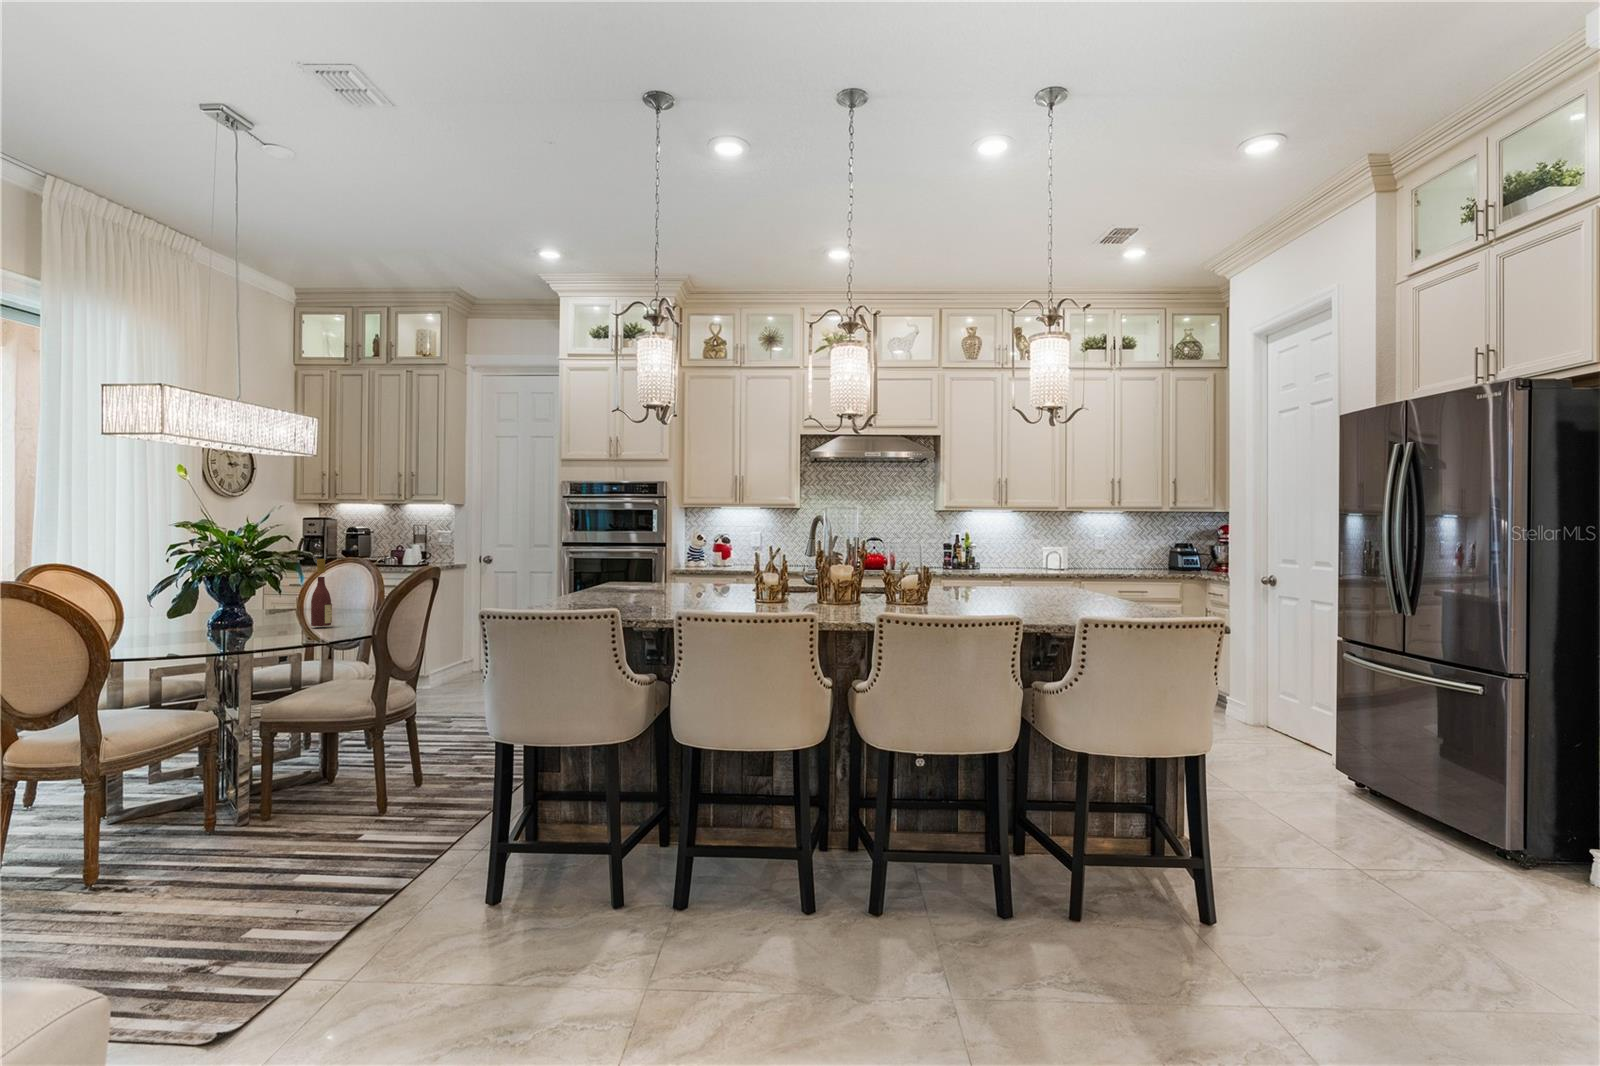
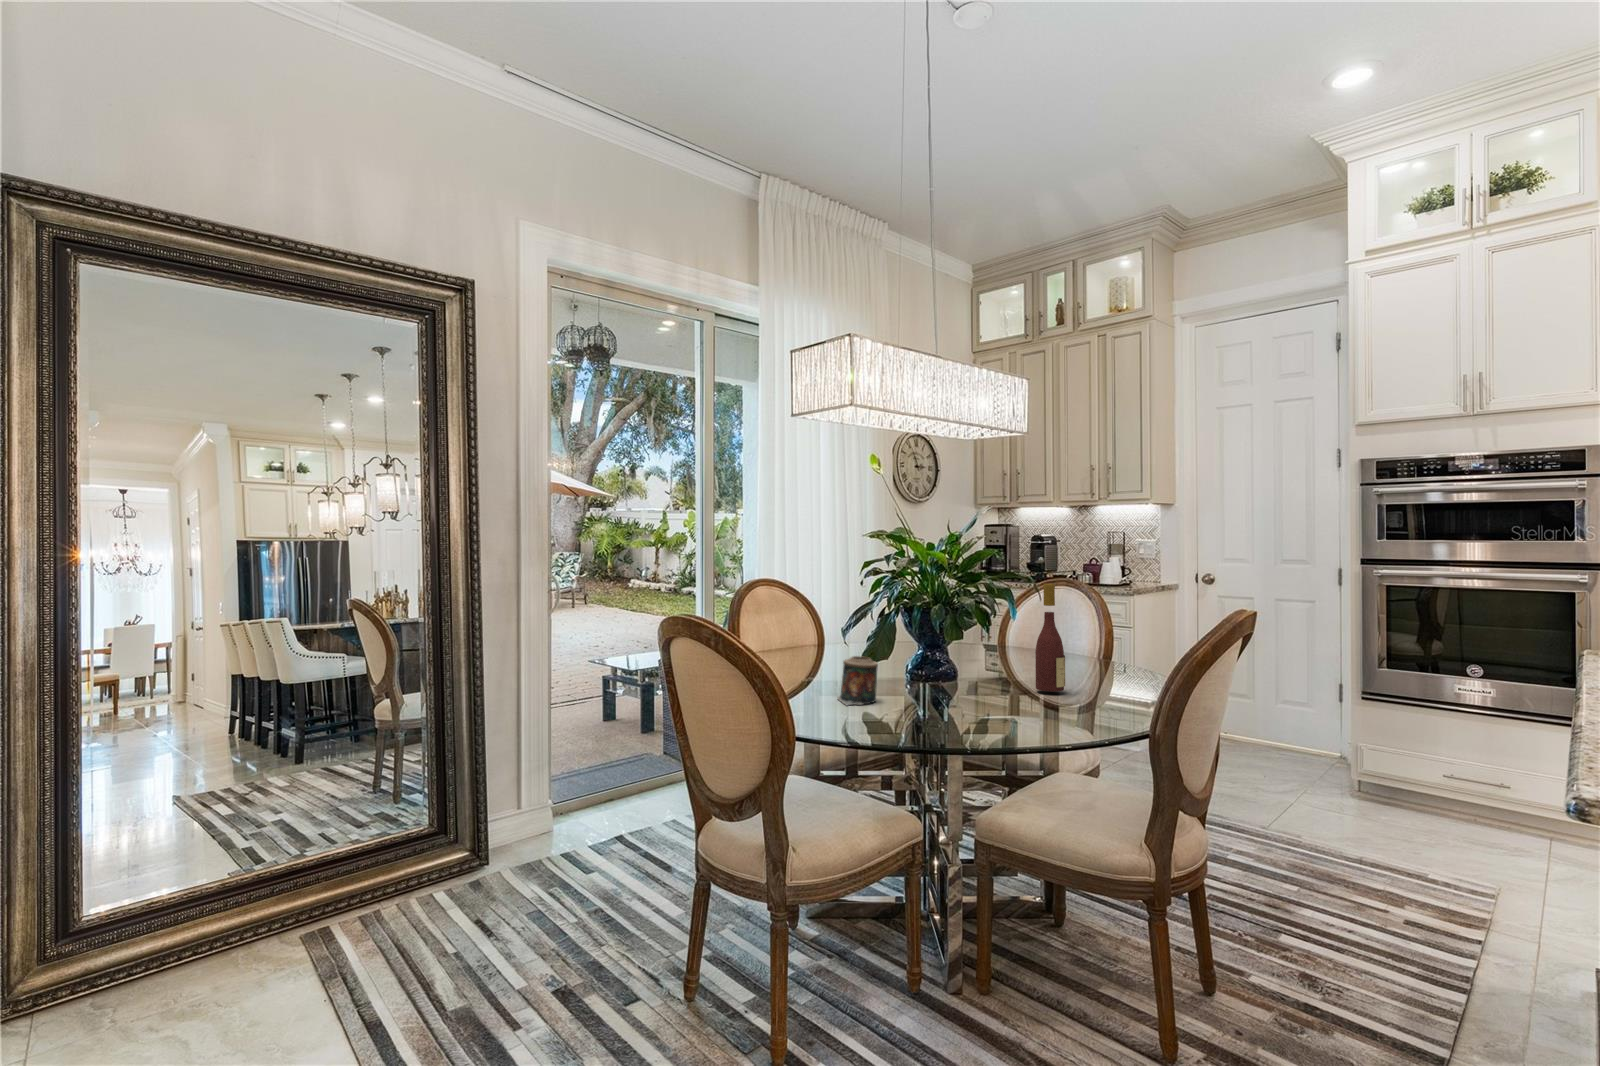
candle: none [150,610,186,643] -> present [837,656,878,705]

